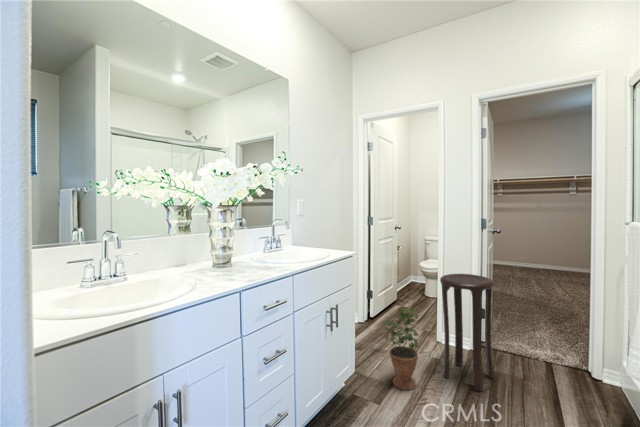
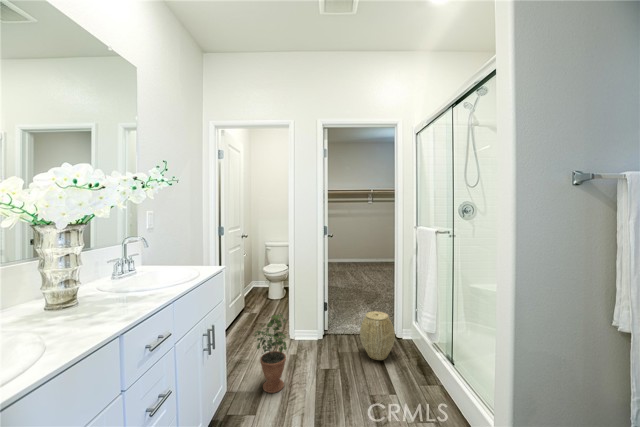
stool: present [440,274,495,391] -> none [300,276,341,372]
woven basket: none [528,330,589,400] -> present [360,311,395,360]

